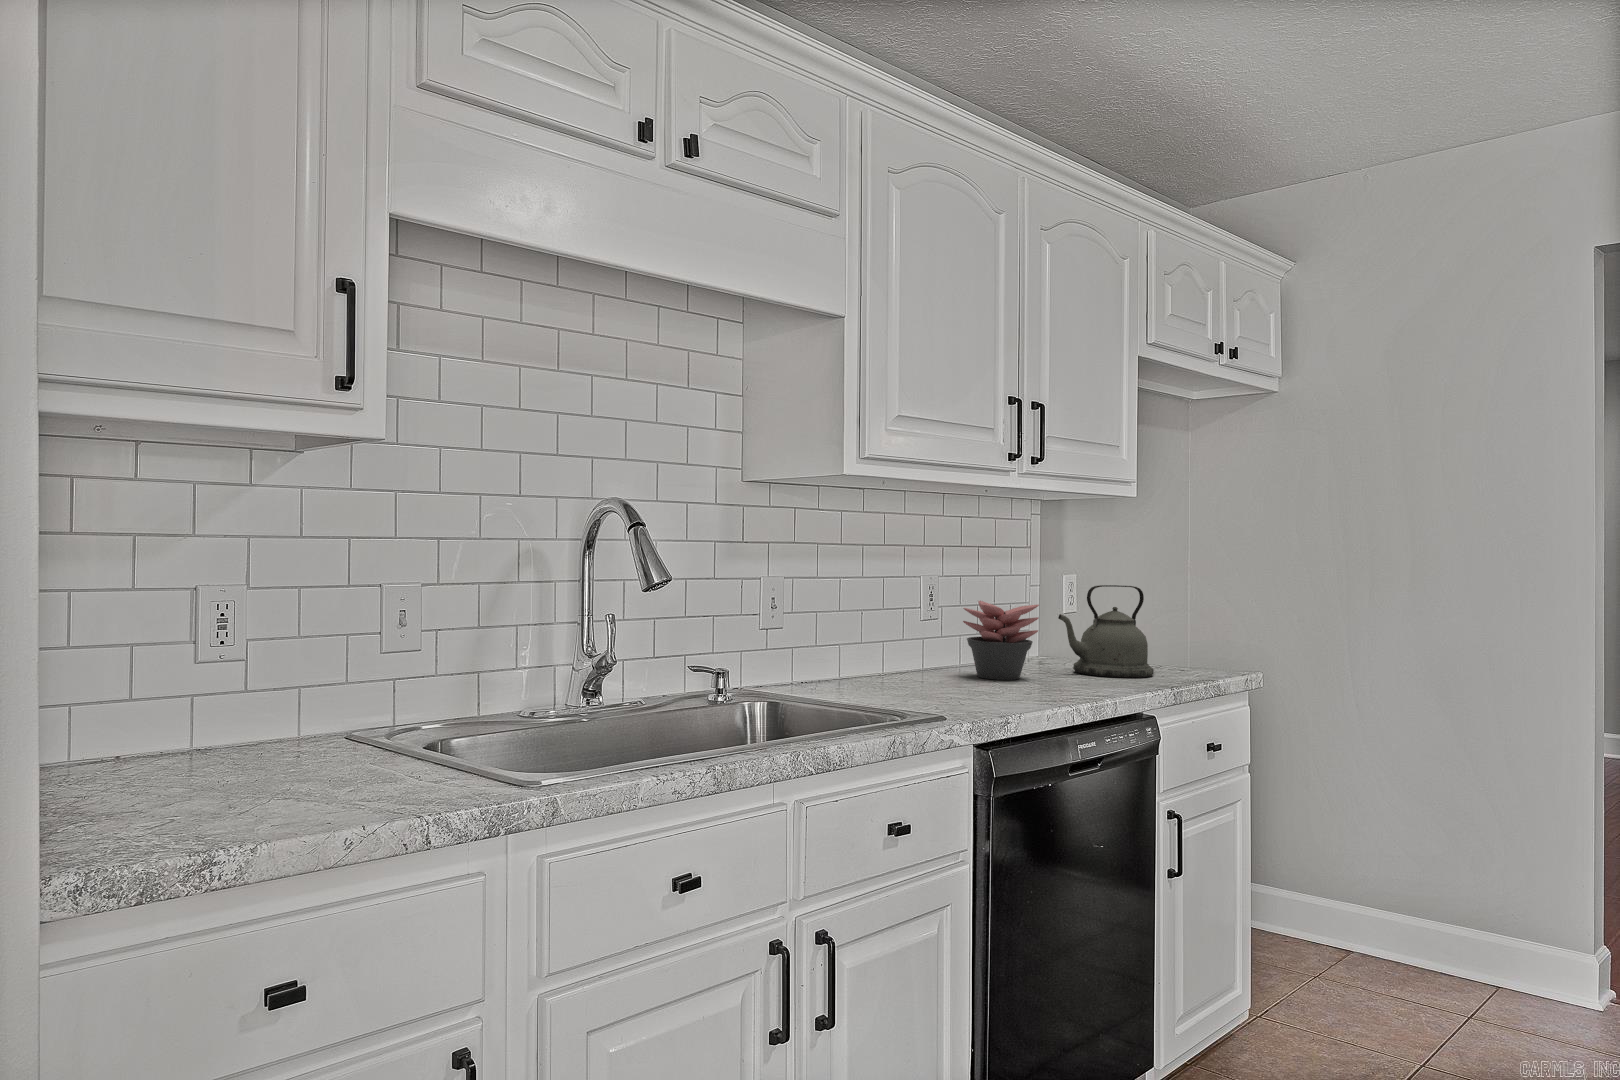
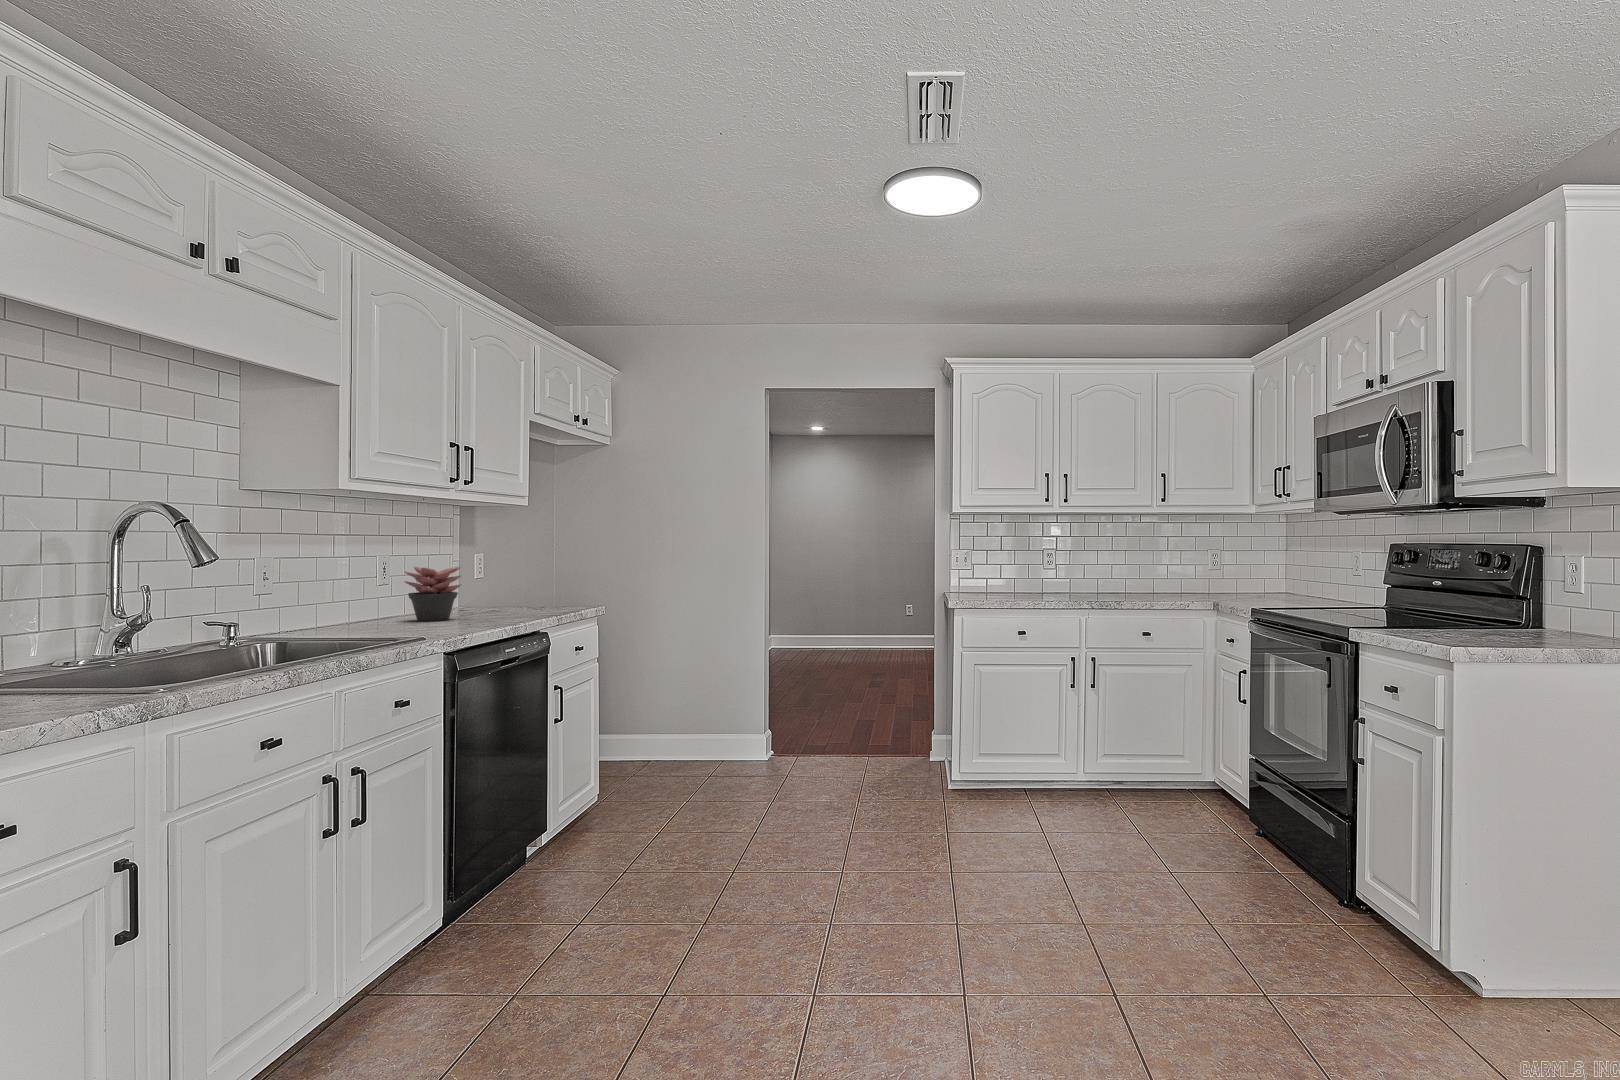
kettle: present [1058,585,1154,678] -> none [472,552,538,614]

